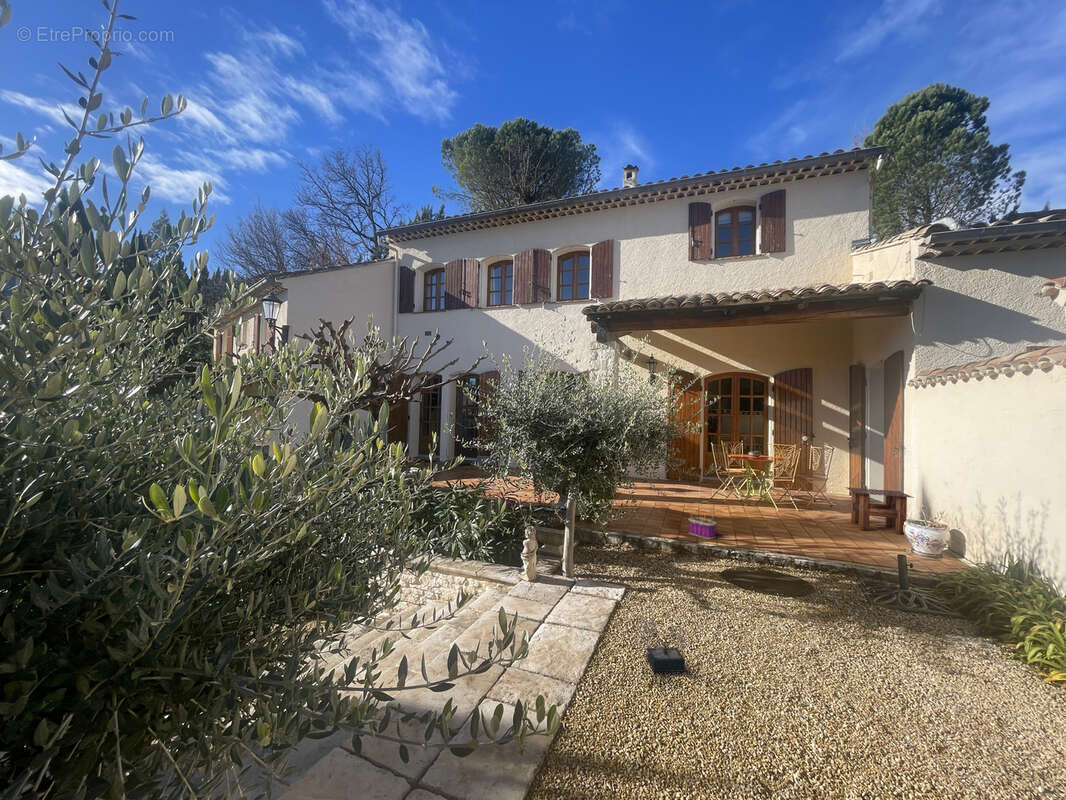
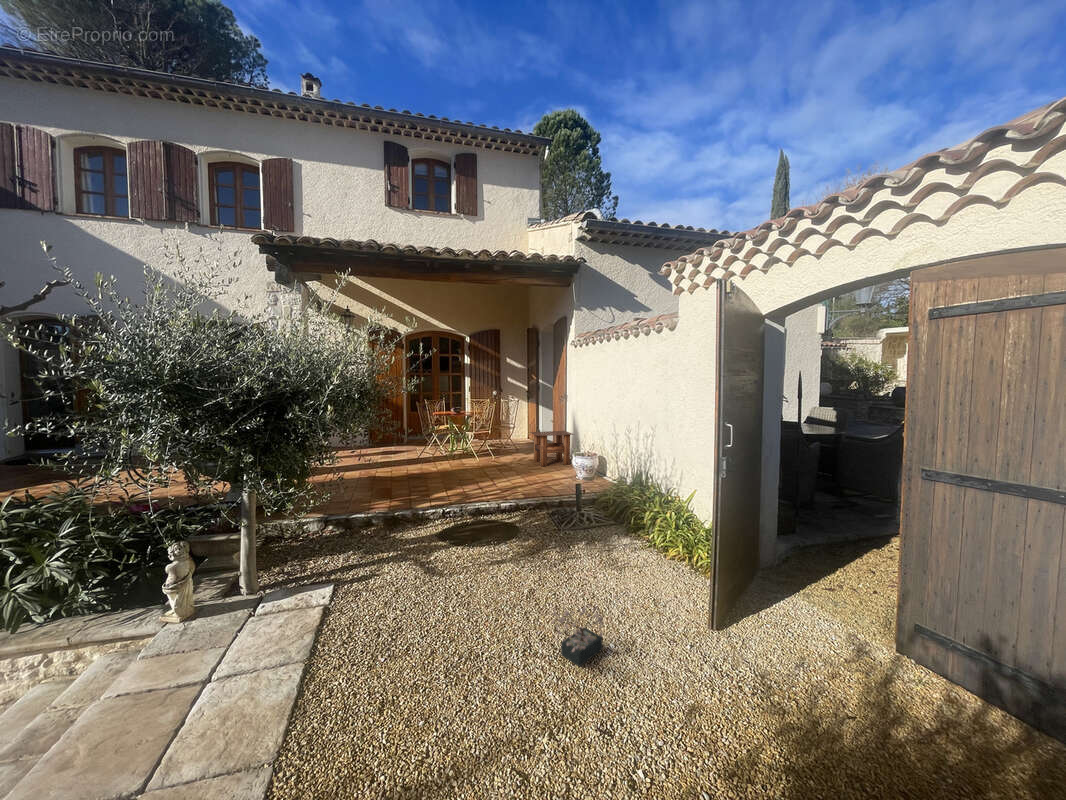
basket: present [689,504,716,539] -> none [401,463,430,501]
decorative plant: present [635,616,691,672] -> present [551,605,603,666]

